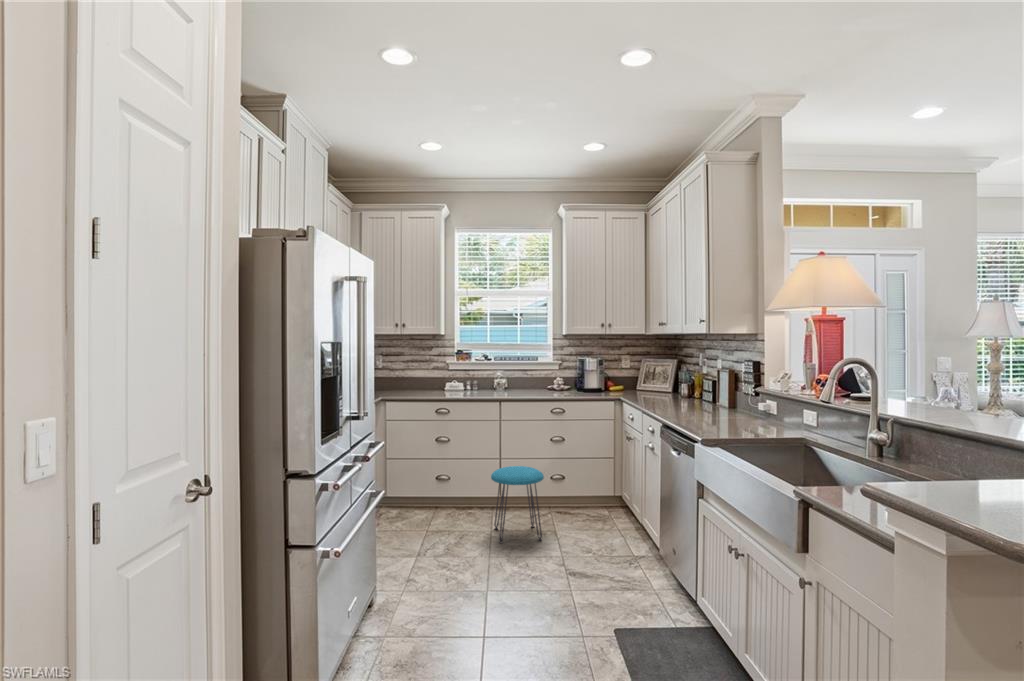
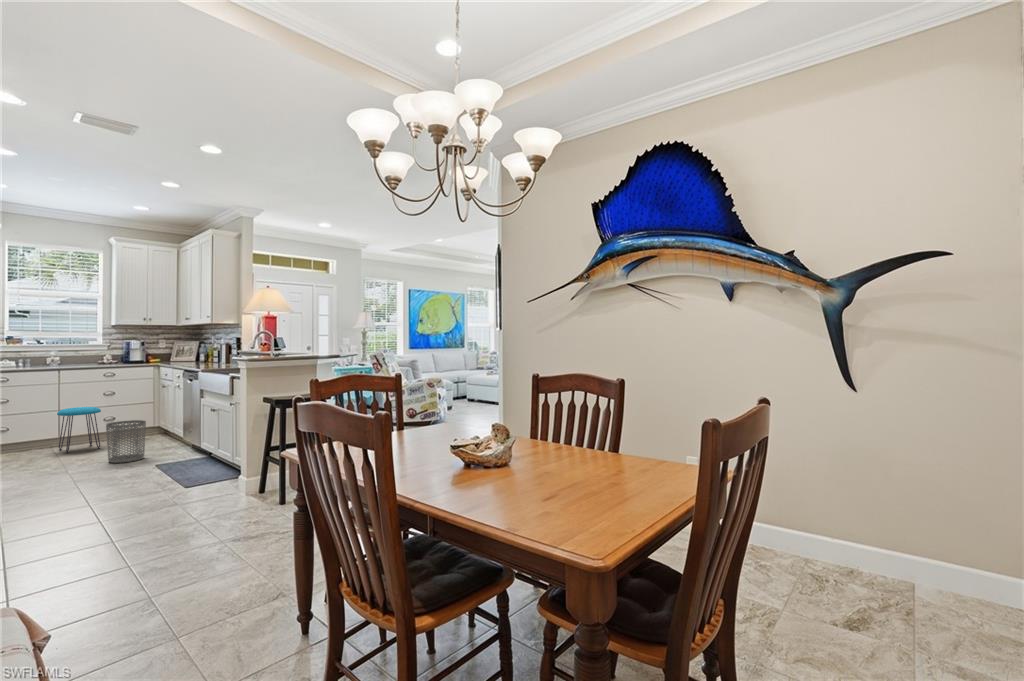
waste bin: none [539,524,602,620] -> present [106,420,146,463]

